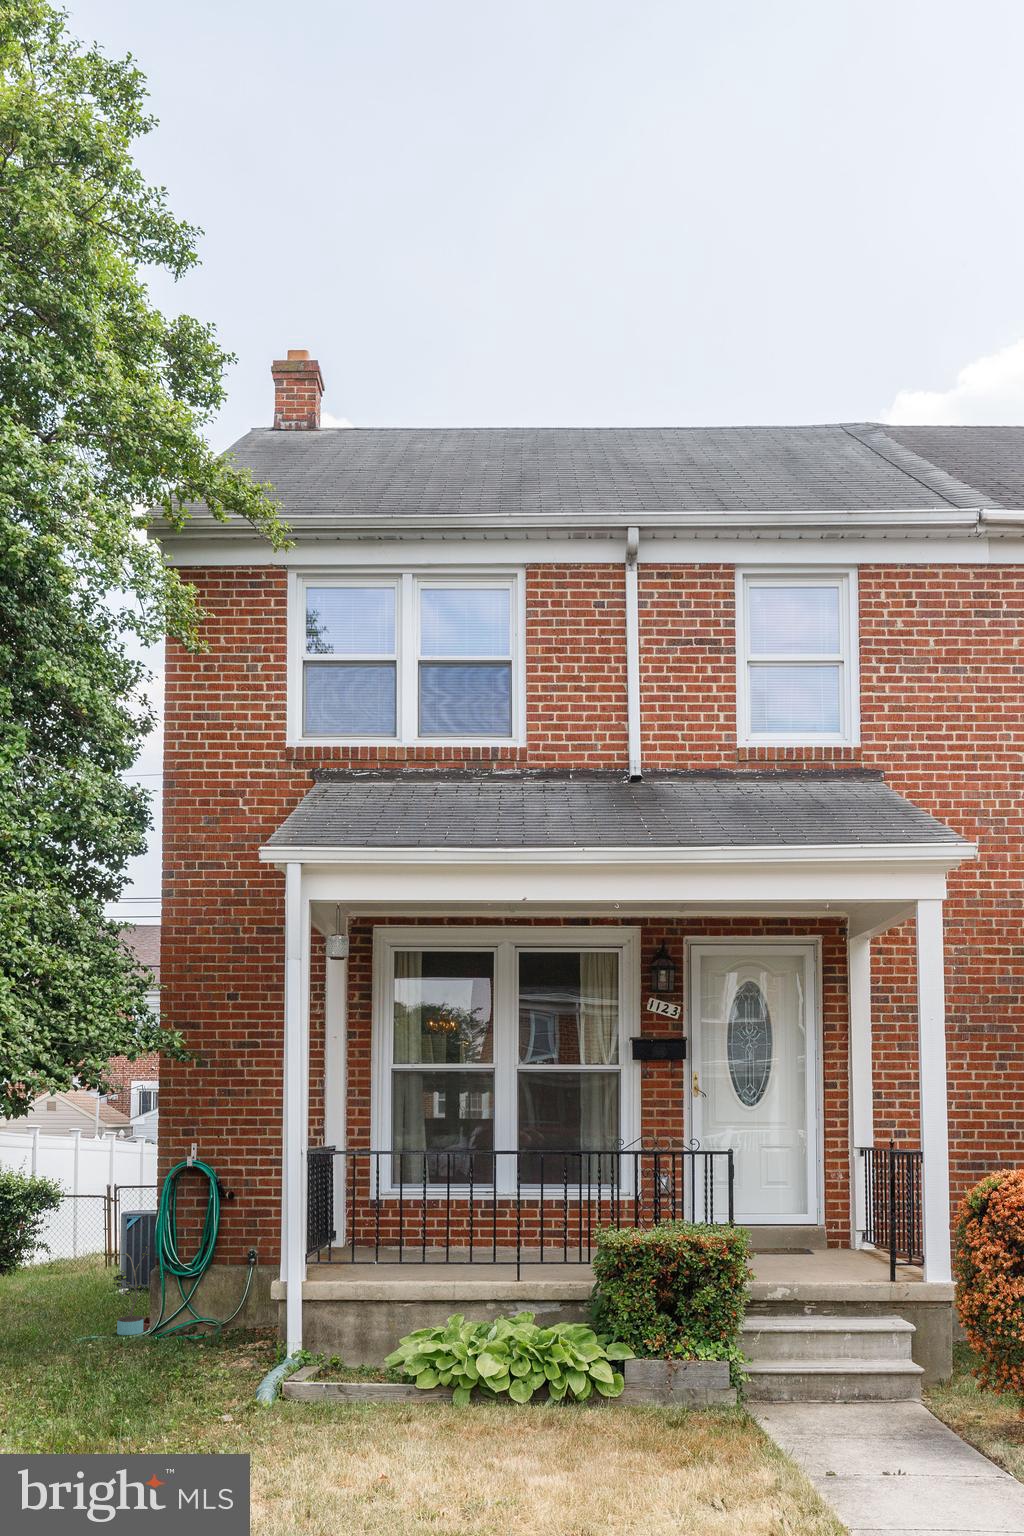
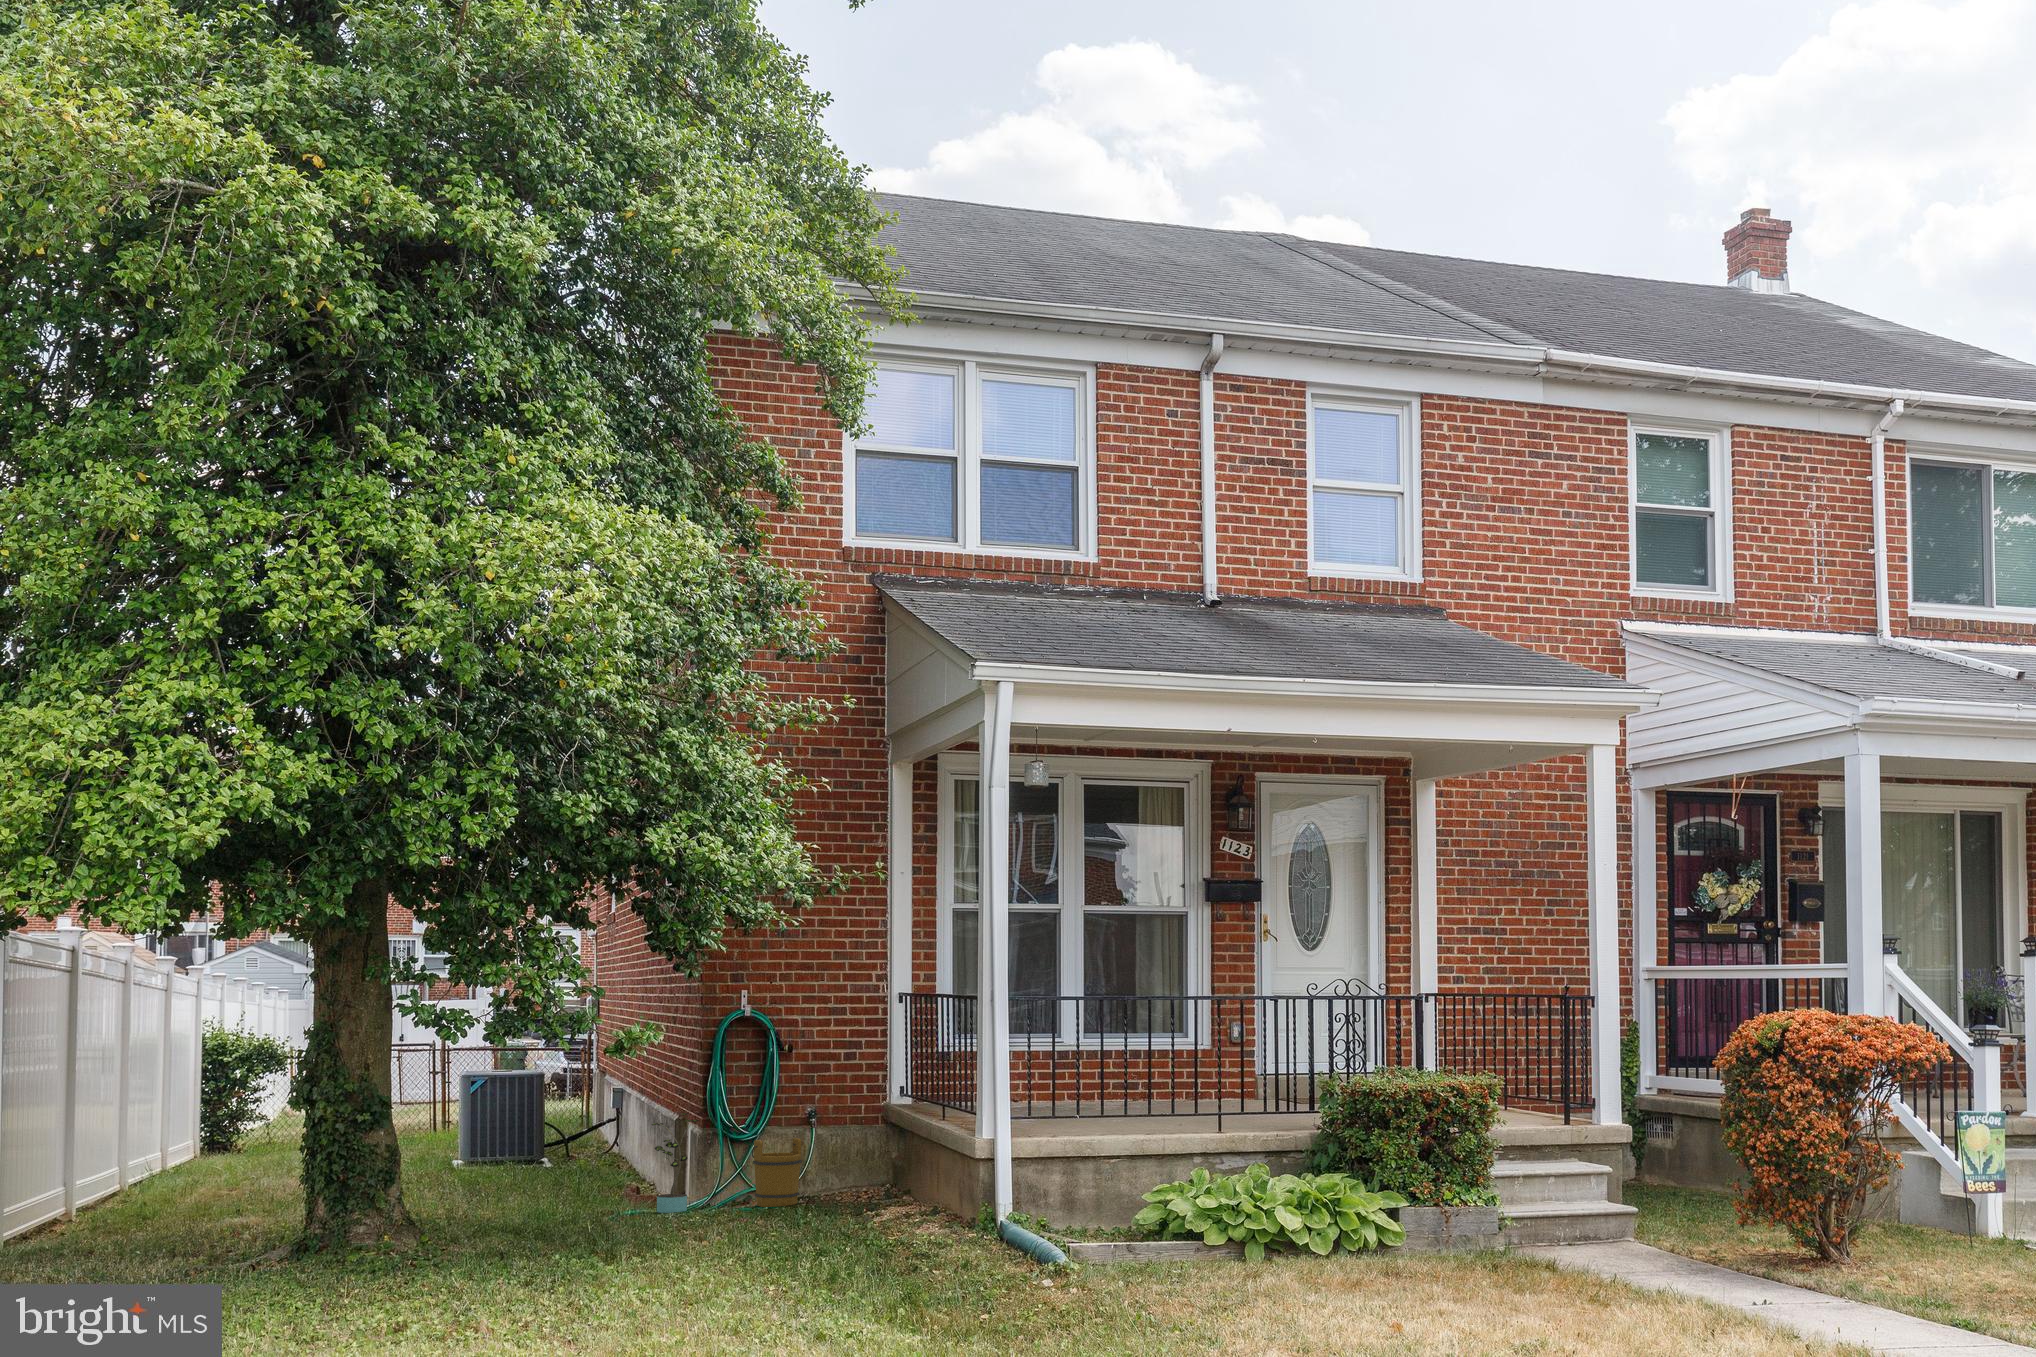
bucket: none [186,1275,230,1340] -> present [752,1138,802,1207]

